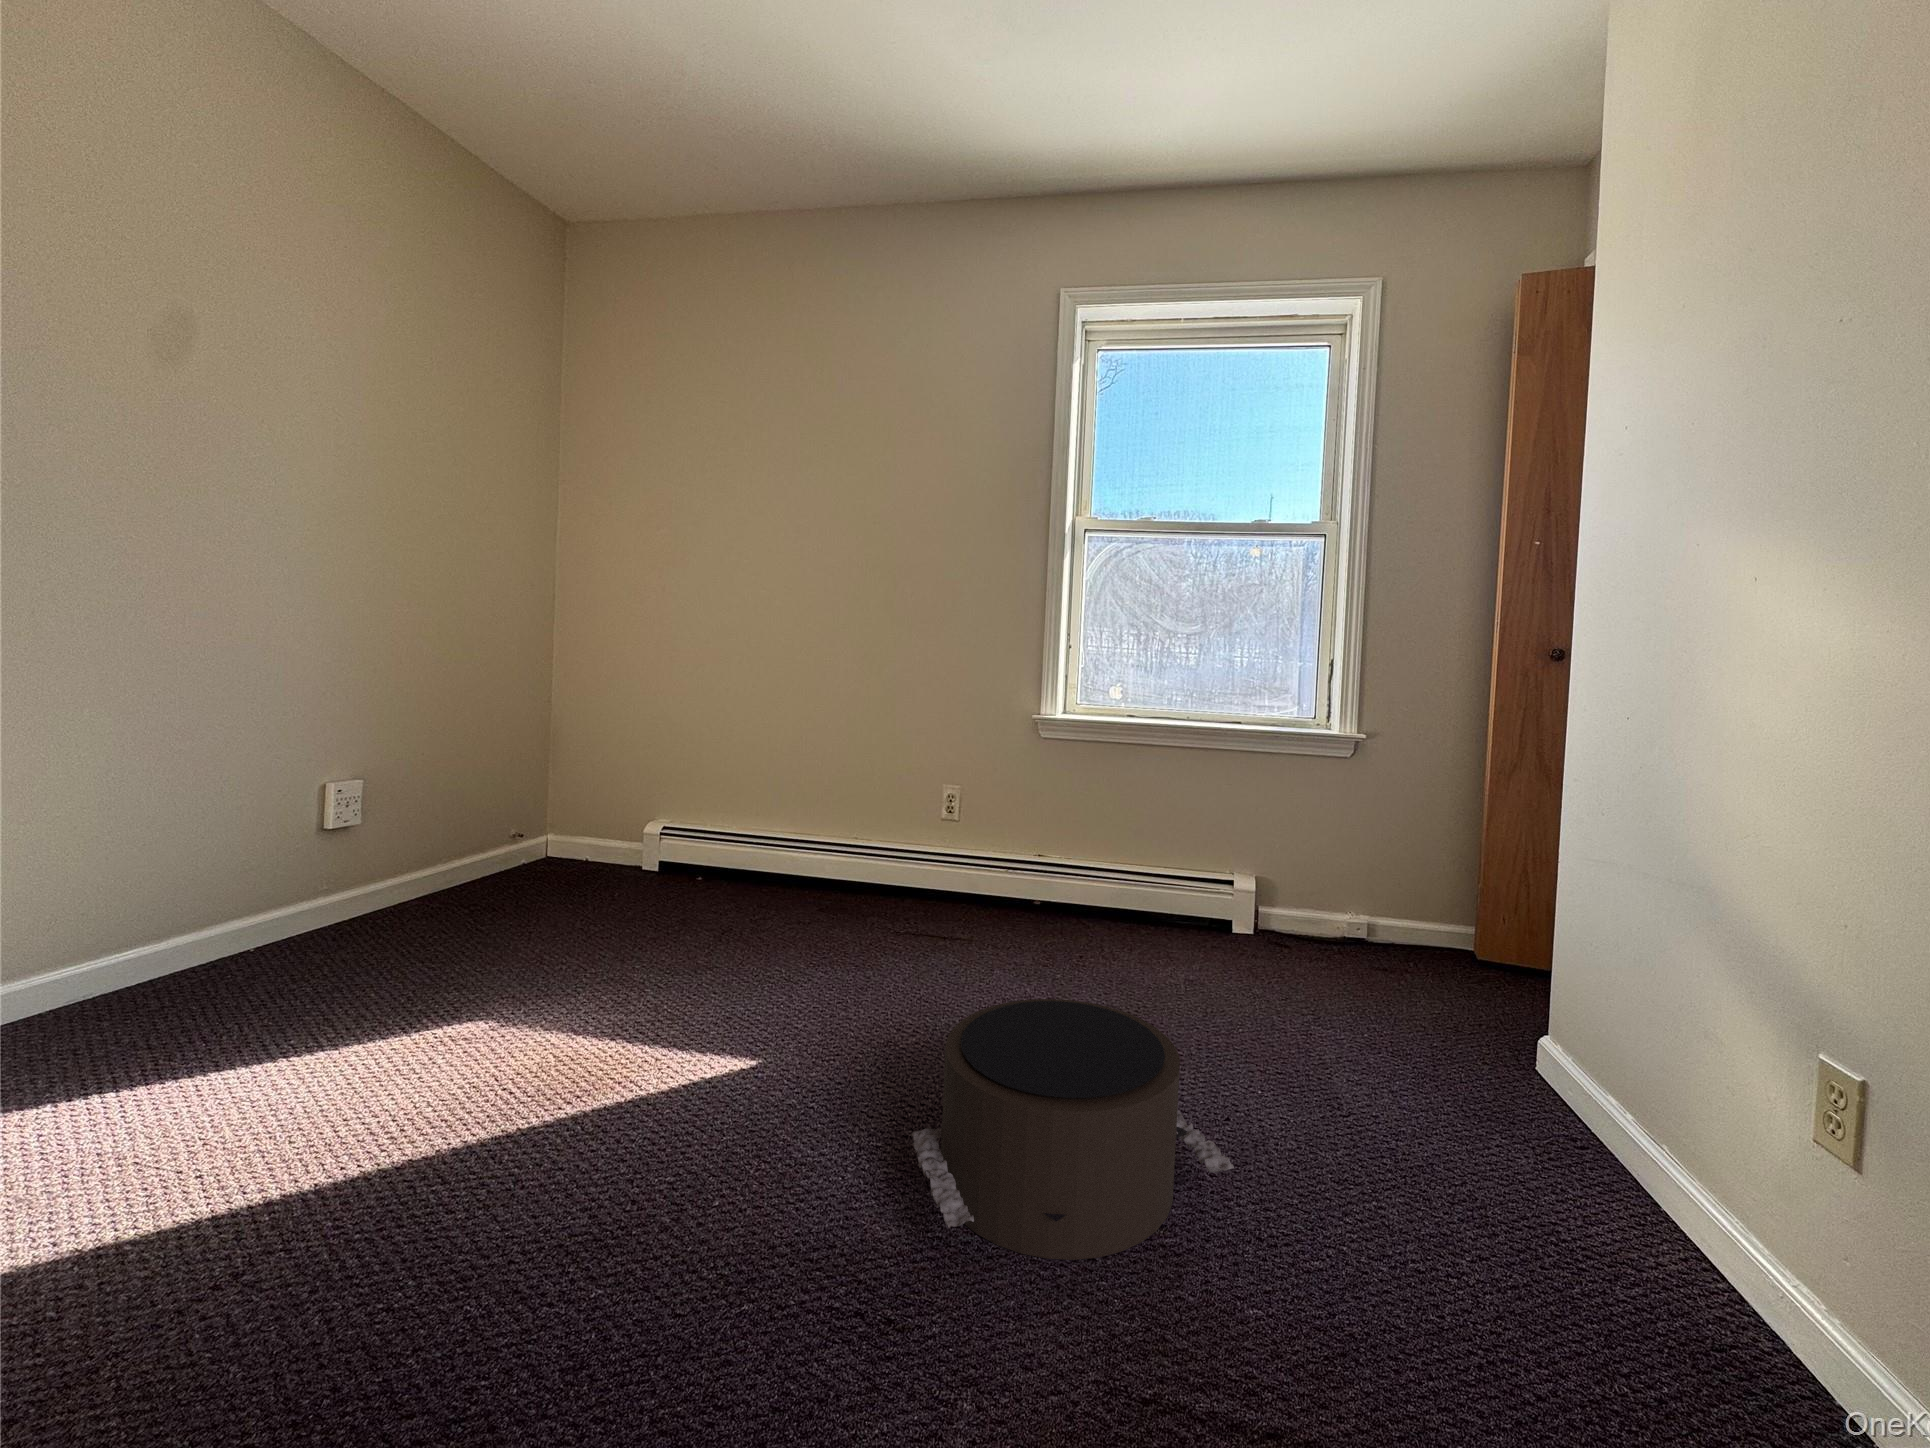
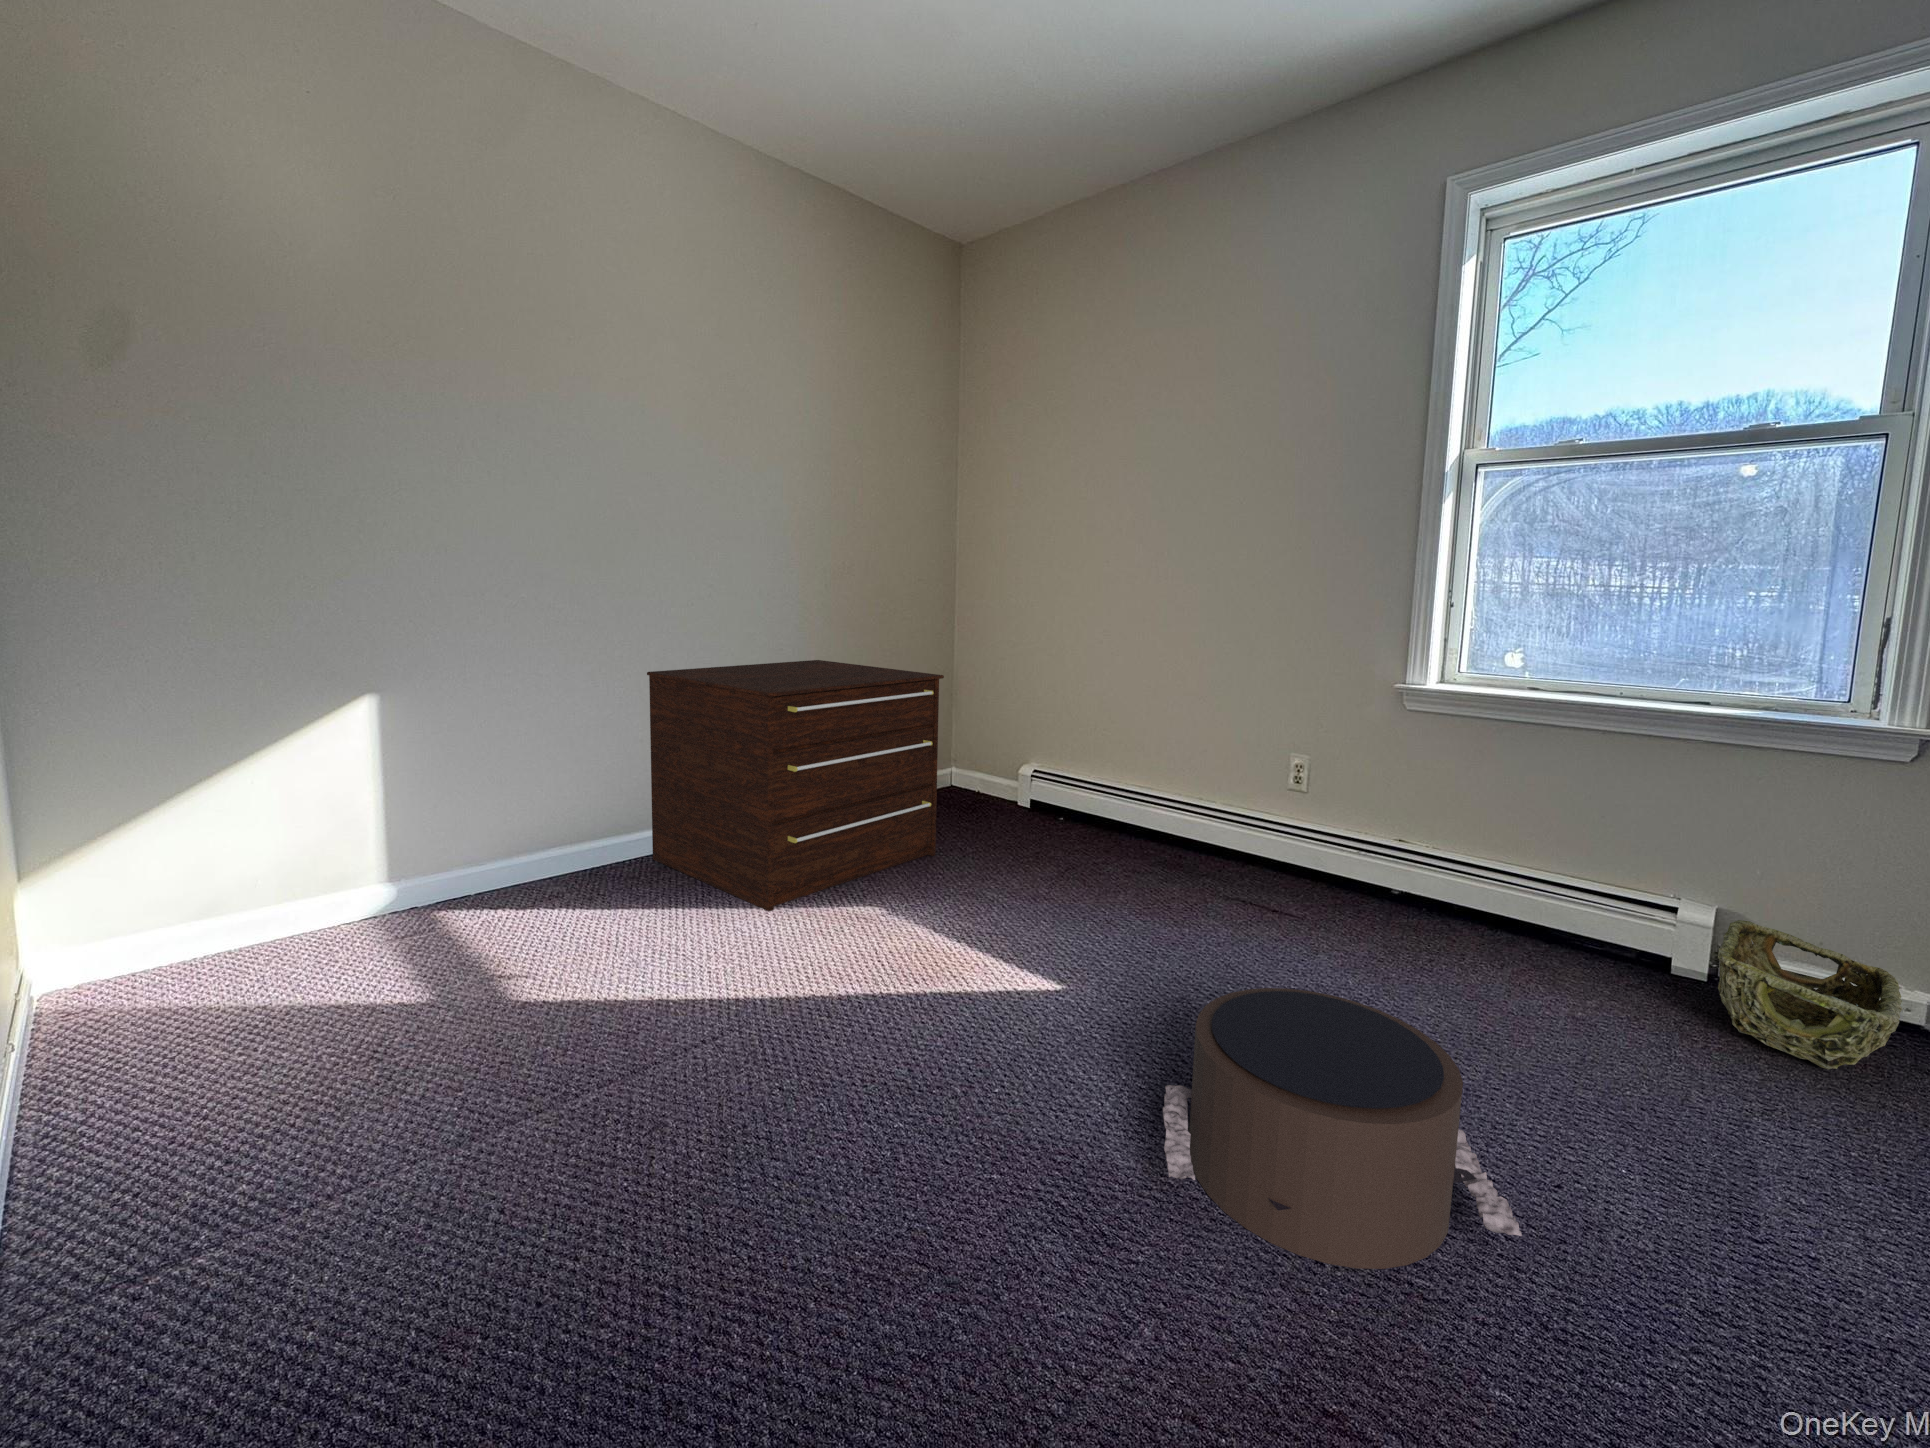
dresser: none [34,710,561,1062] -> present [647,660,944,911]
woven basket: none [1262,882,1368,979] -> present [1718,920,1902,1069]

